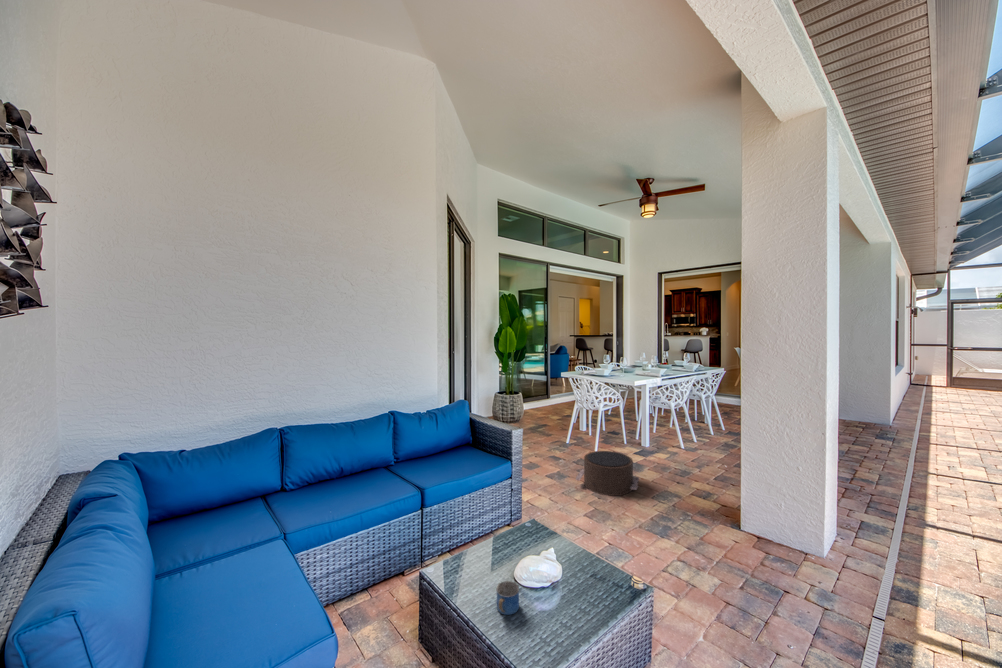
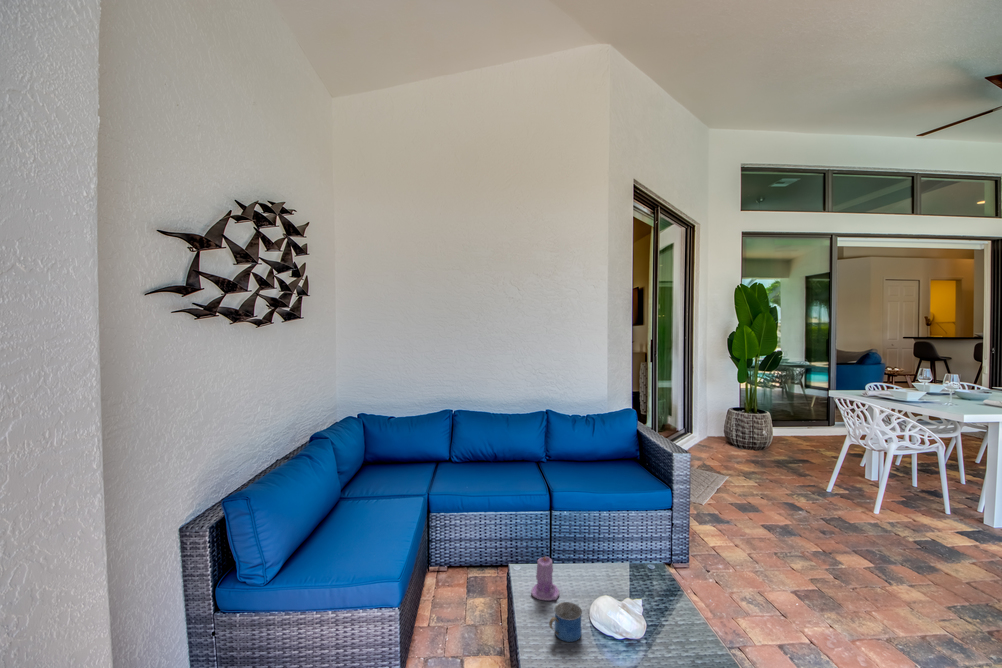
pouf: present [576,451,639,496] -> none [803,508,931,585]
candle: none [455,550,480,591] -> present [531,557,559,601]

